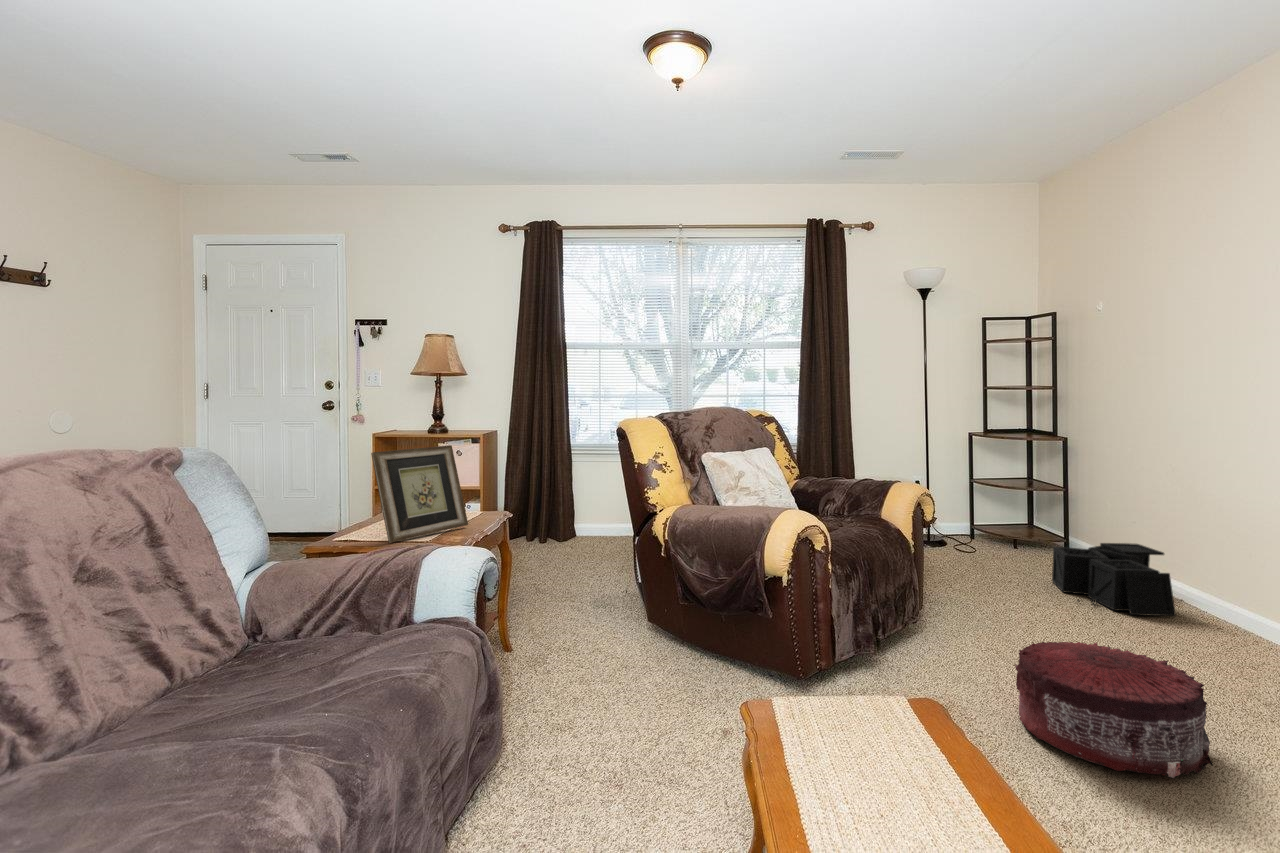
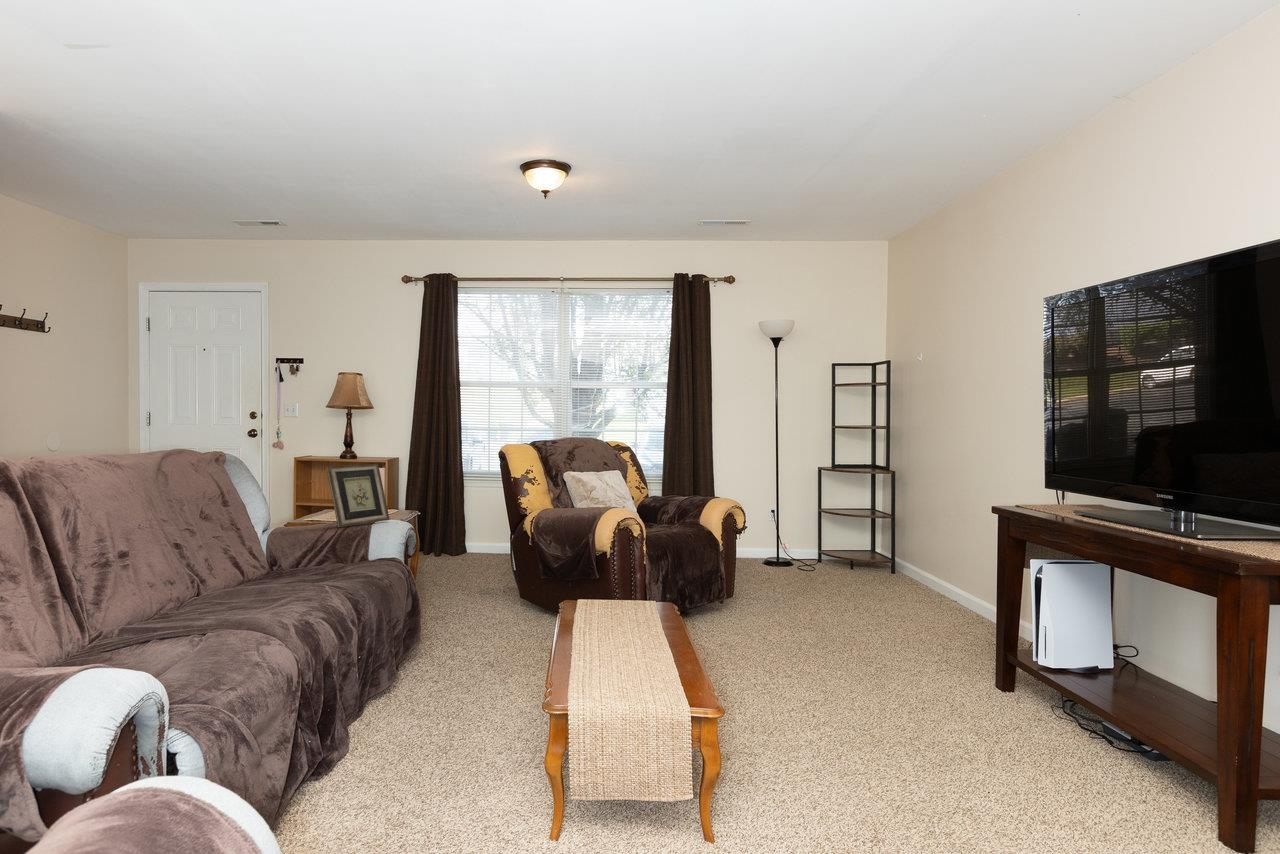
storage bin: present [1052,543,1176,616] -> none [846,543,920,589]
pouf: present [1015,642,1213,778] -> none [738,584,829,644]

